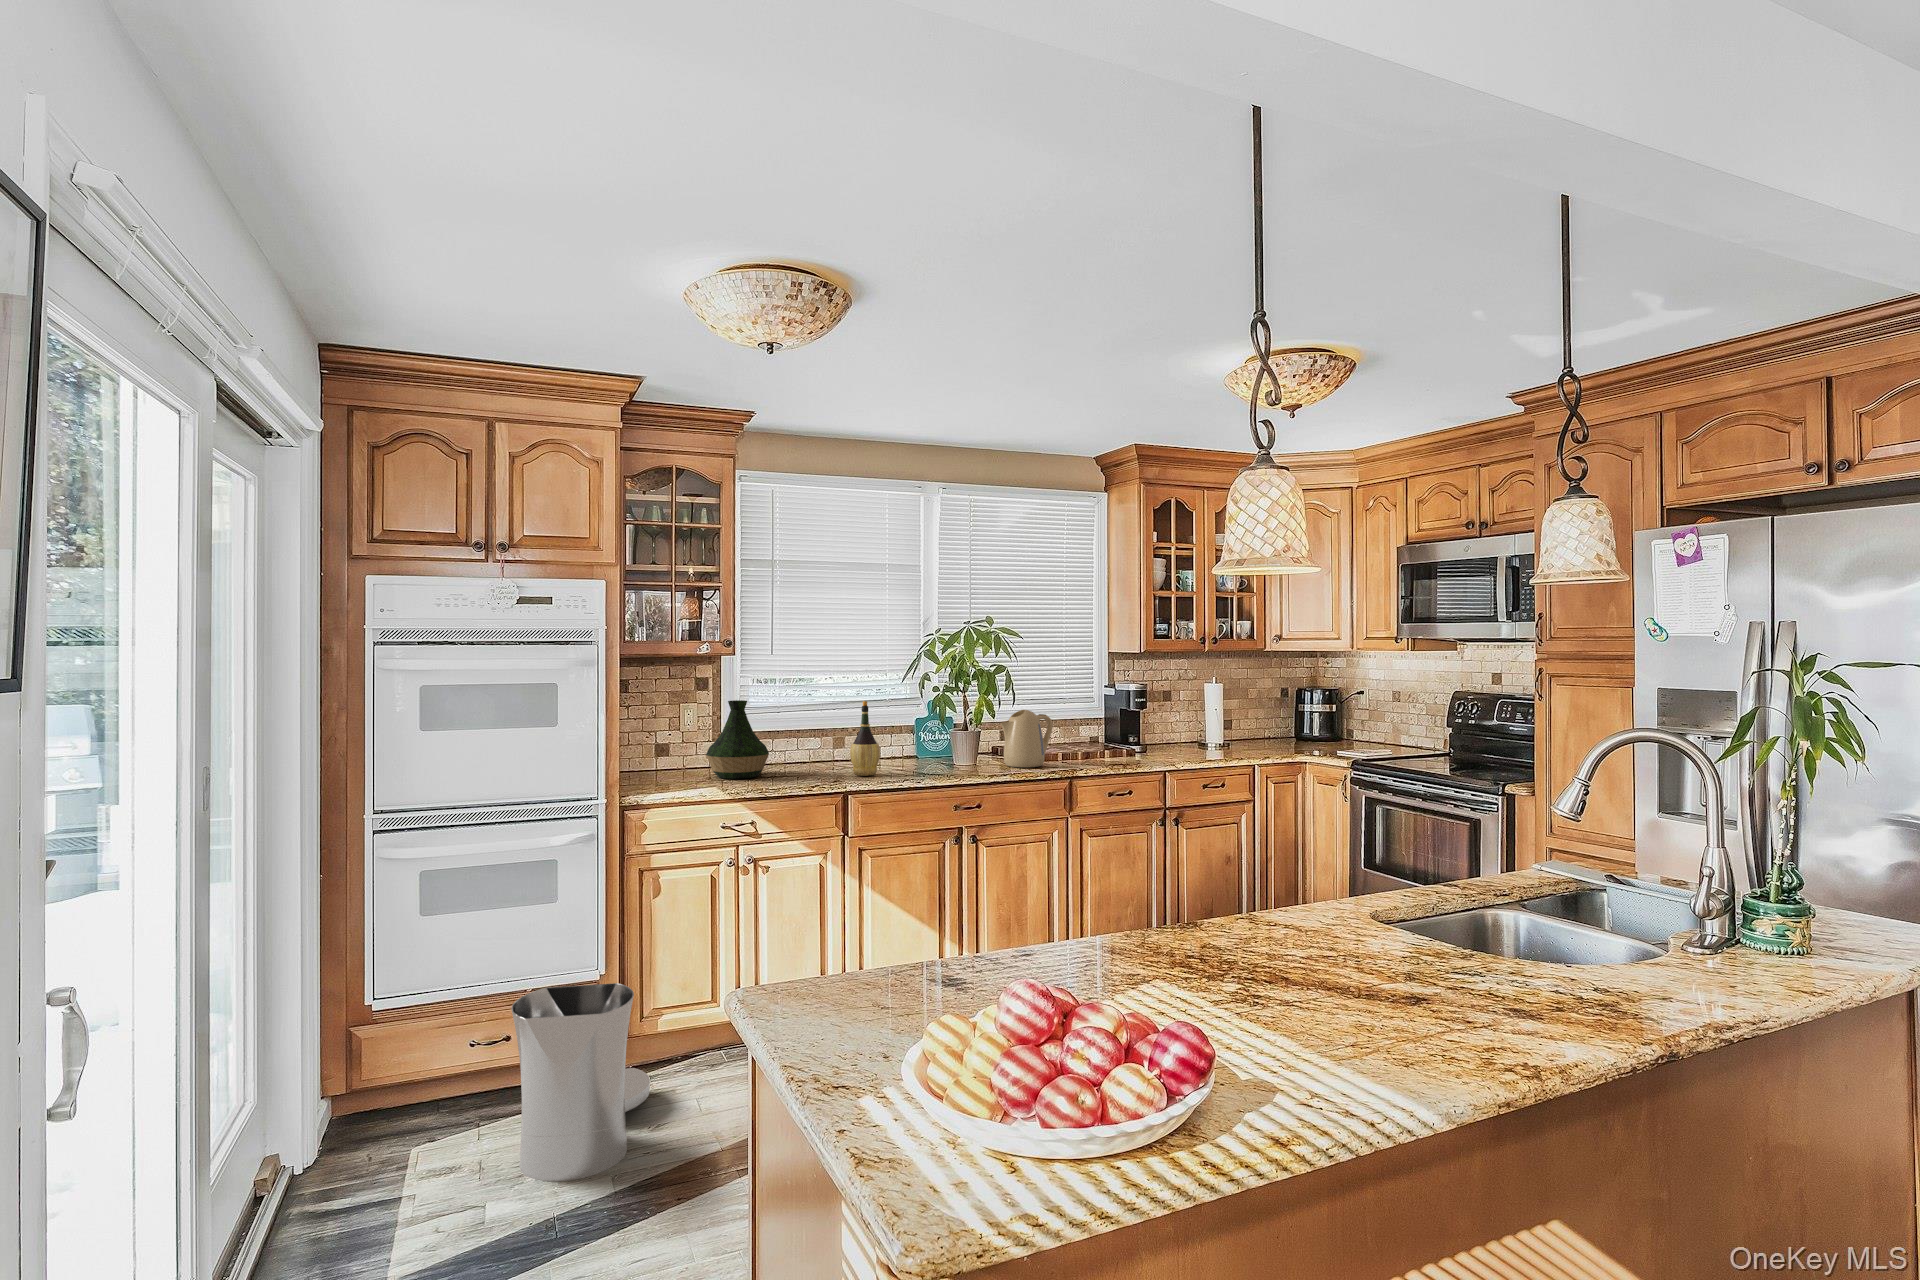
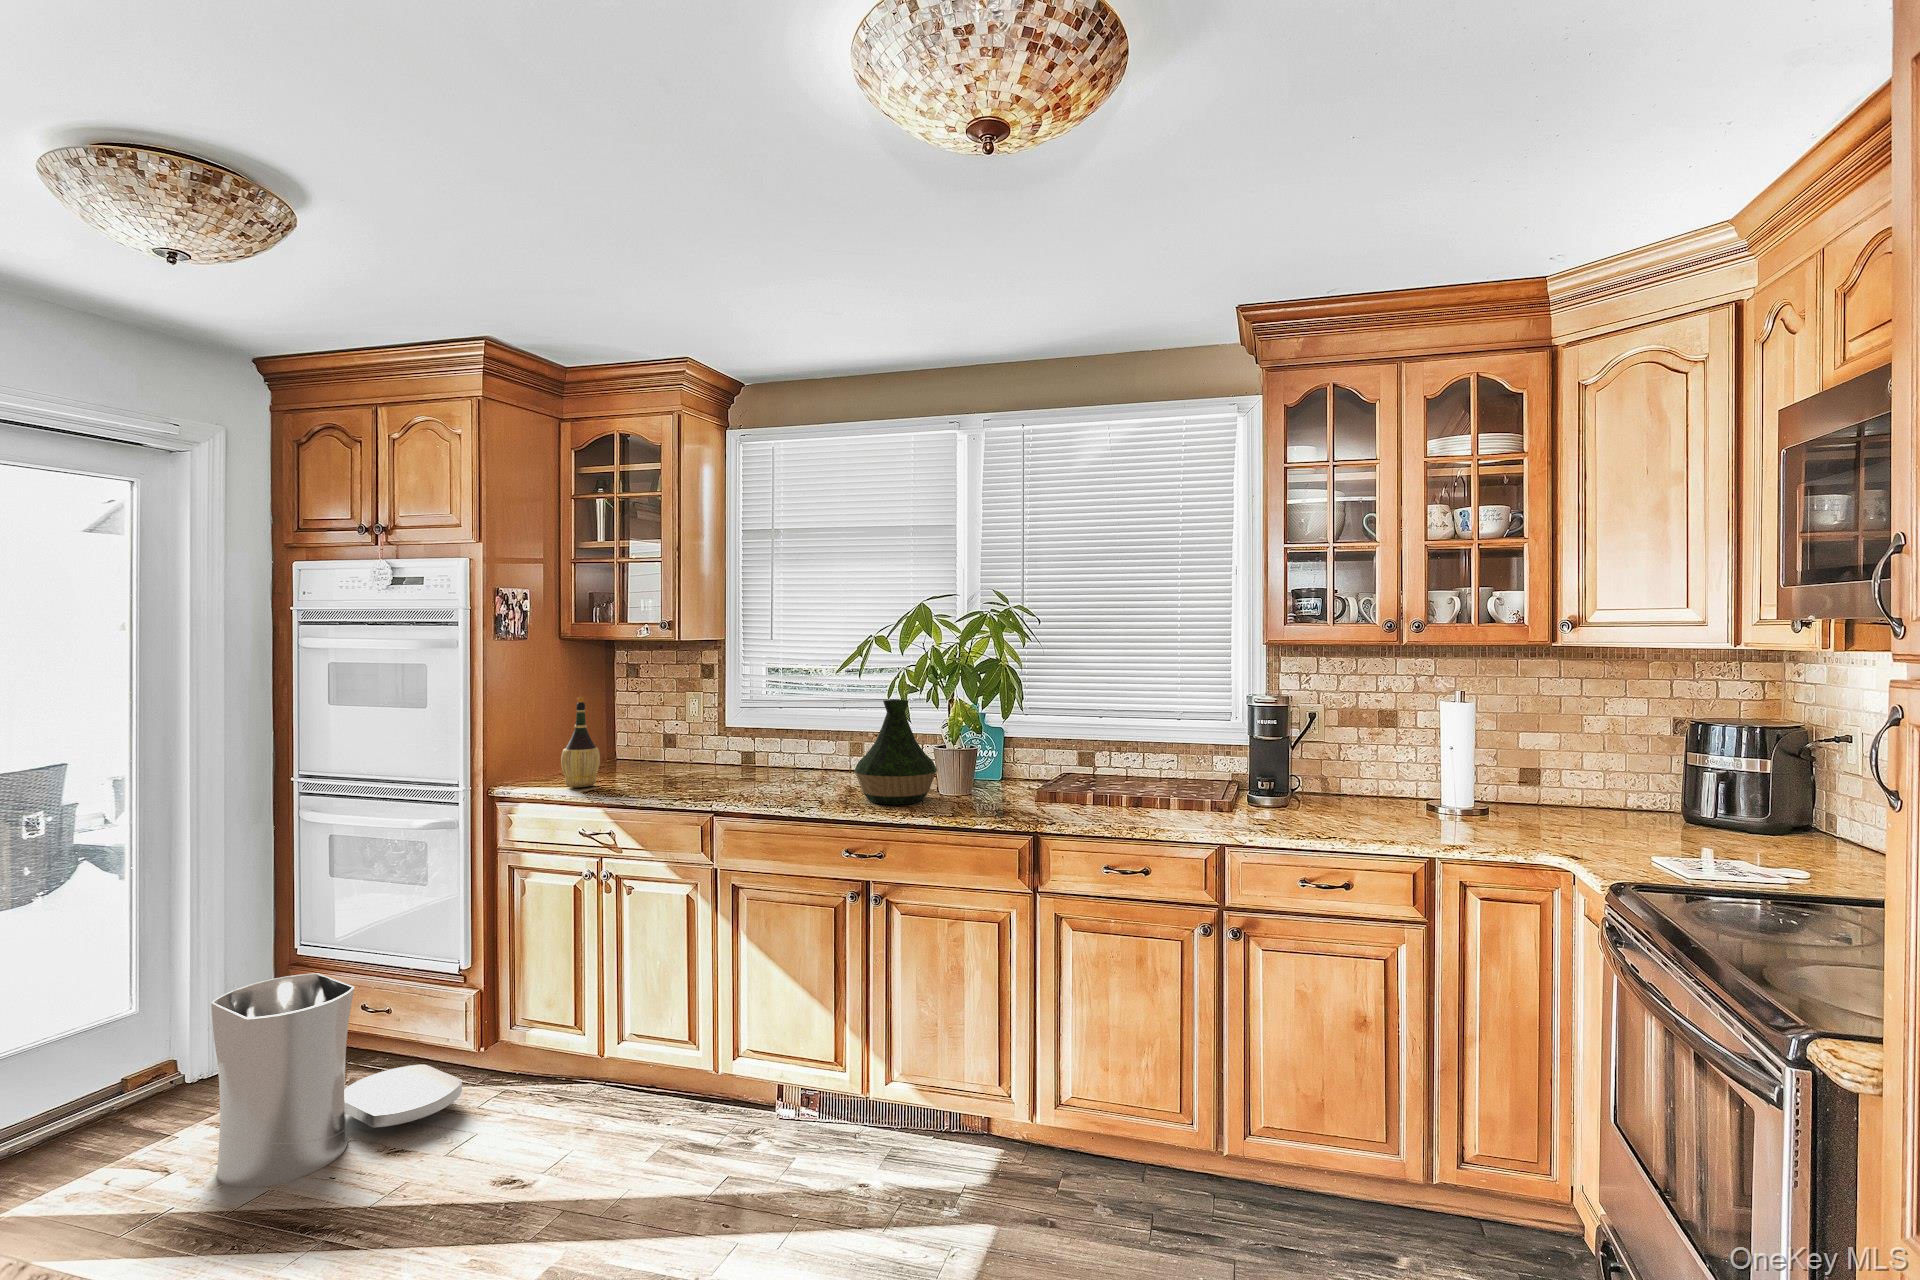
vase: present [706,700,769,779] -> present [854,700,937,805]
wine bottle: present [850,701,880,776] -> present [561,697,600,787]
kettle: present [1000,710,1053,767] -> none [976,723,1058,809]

